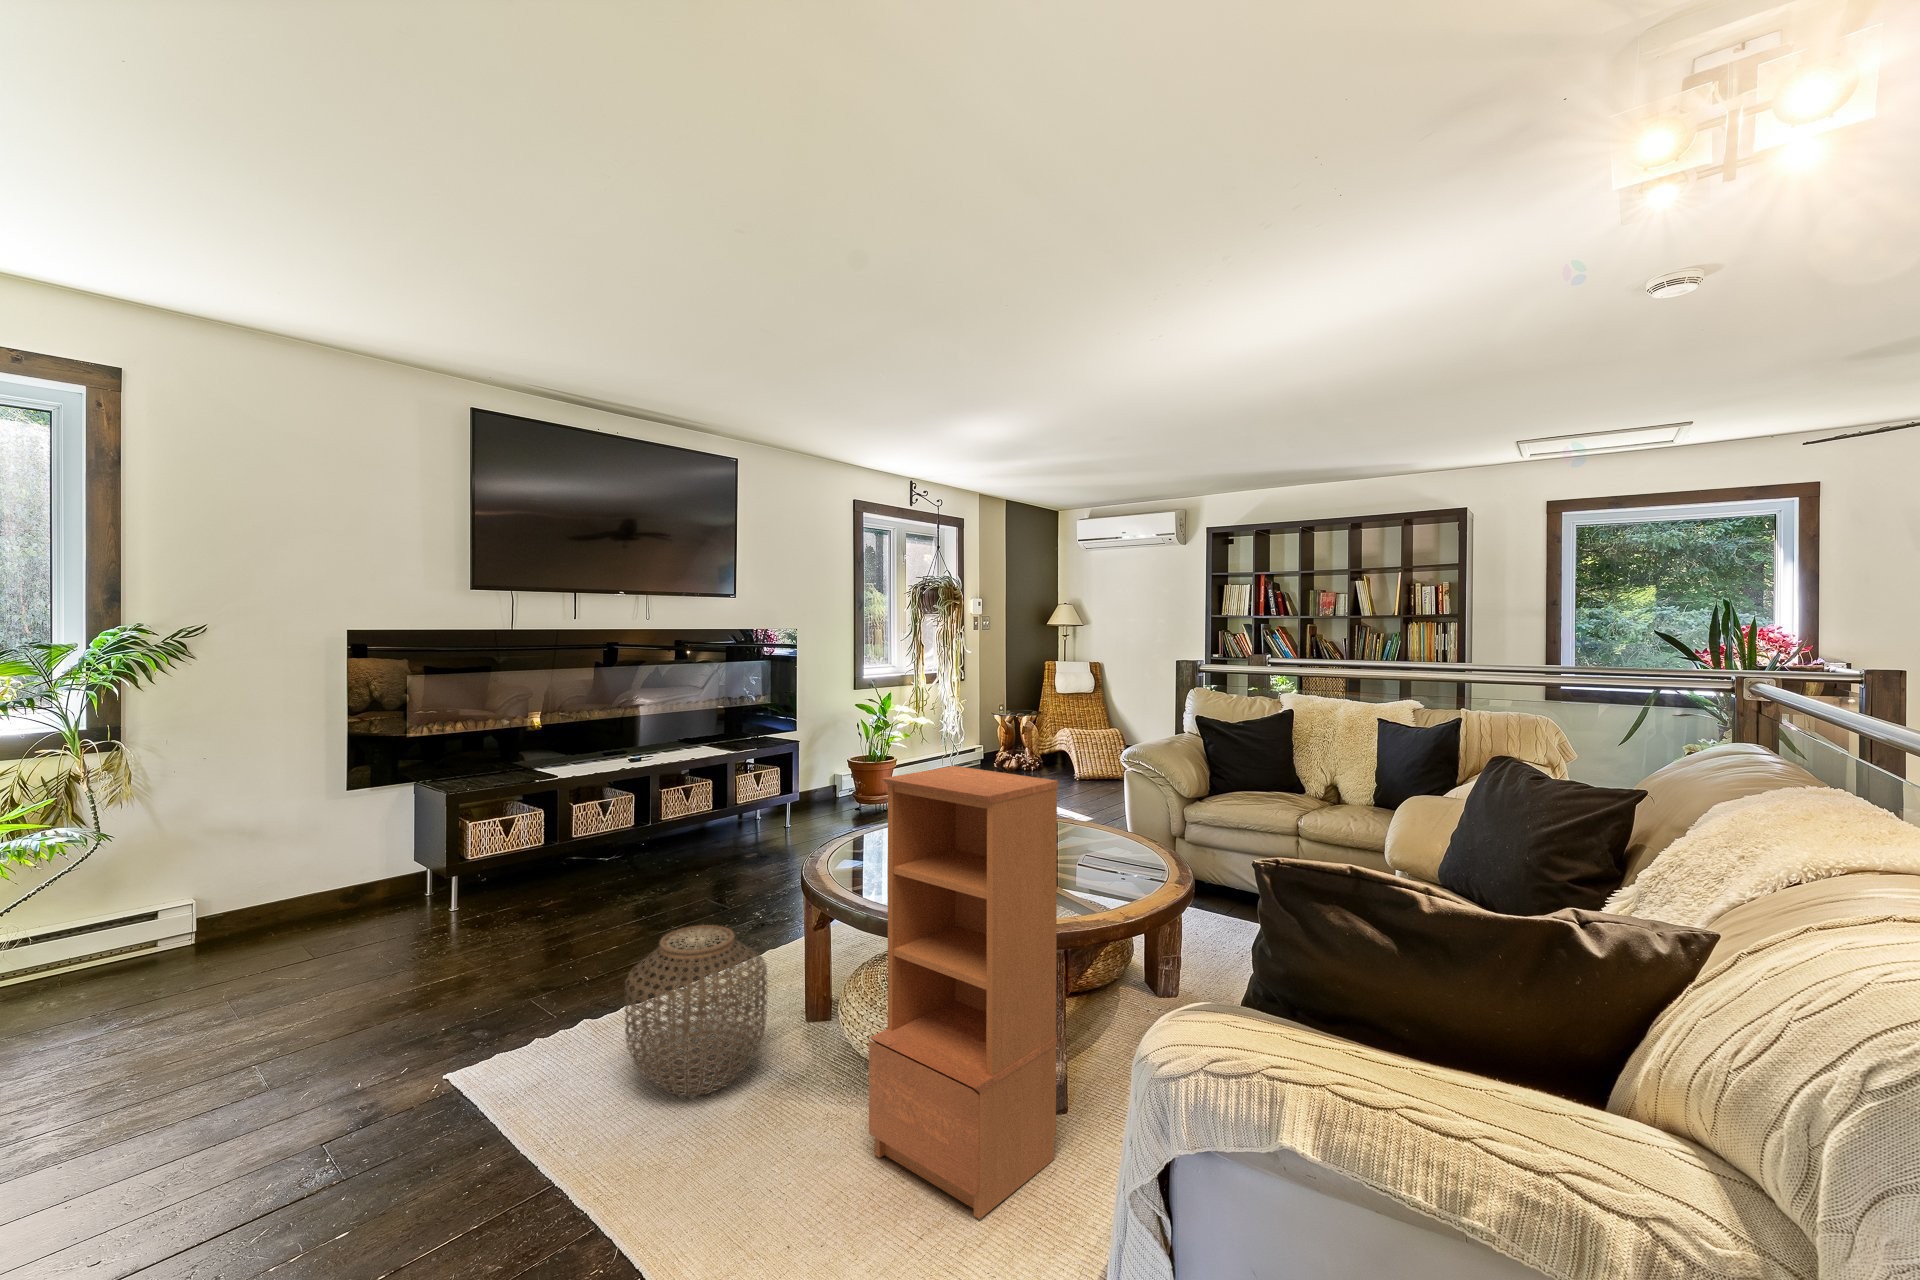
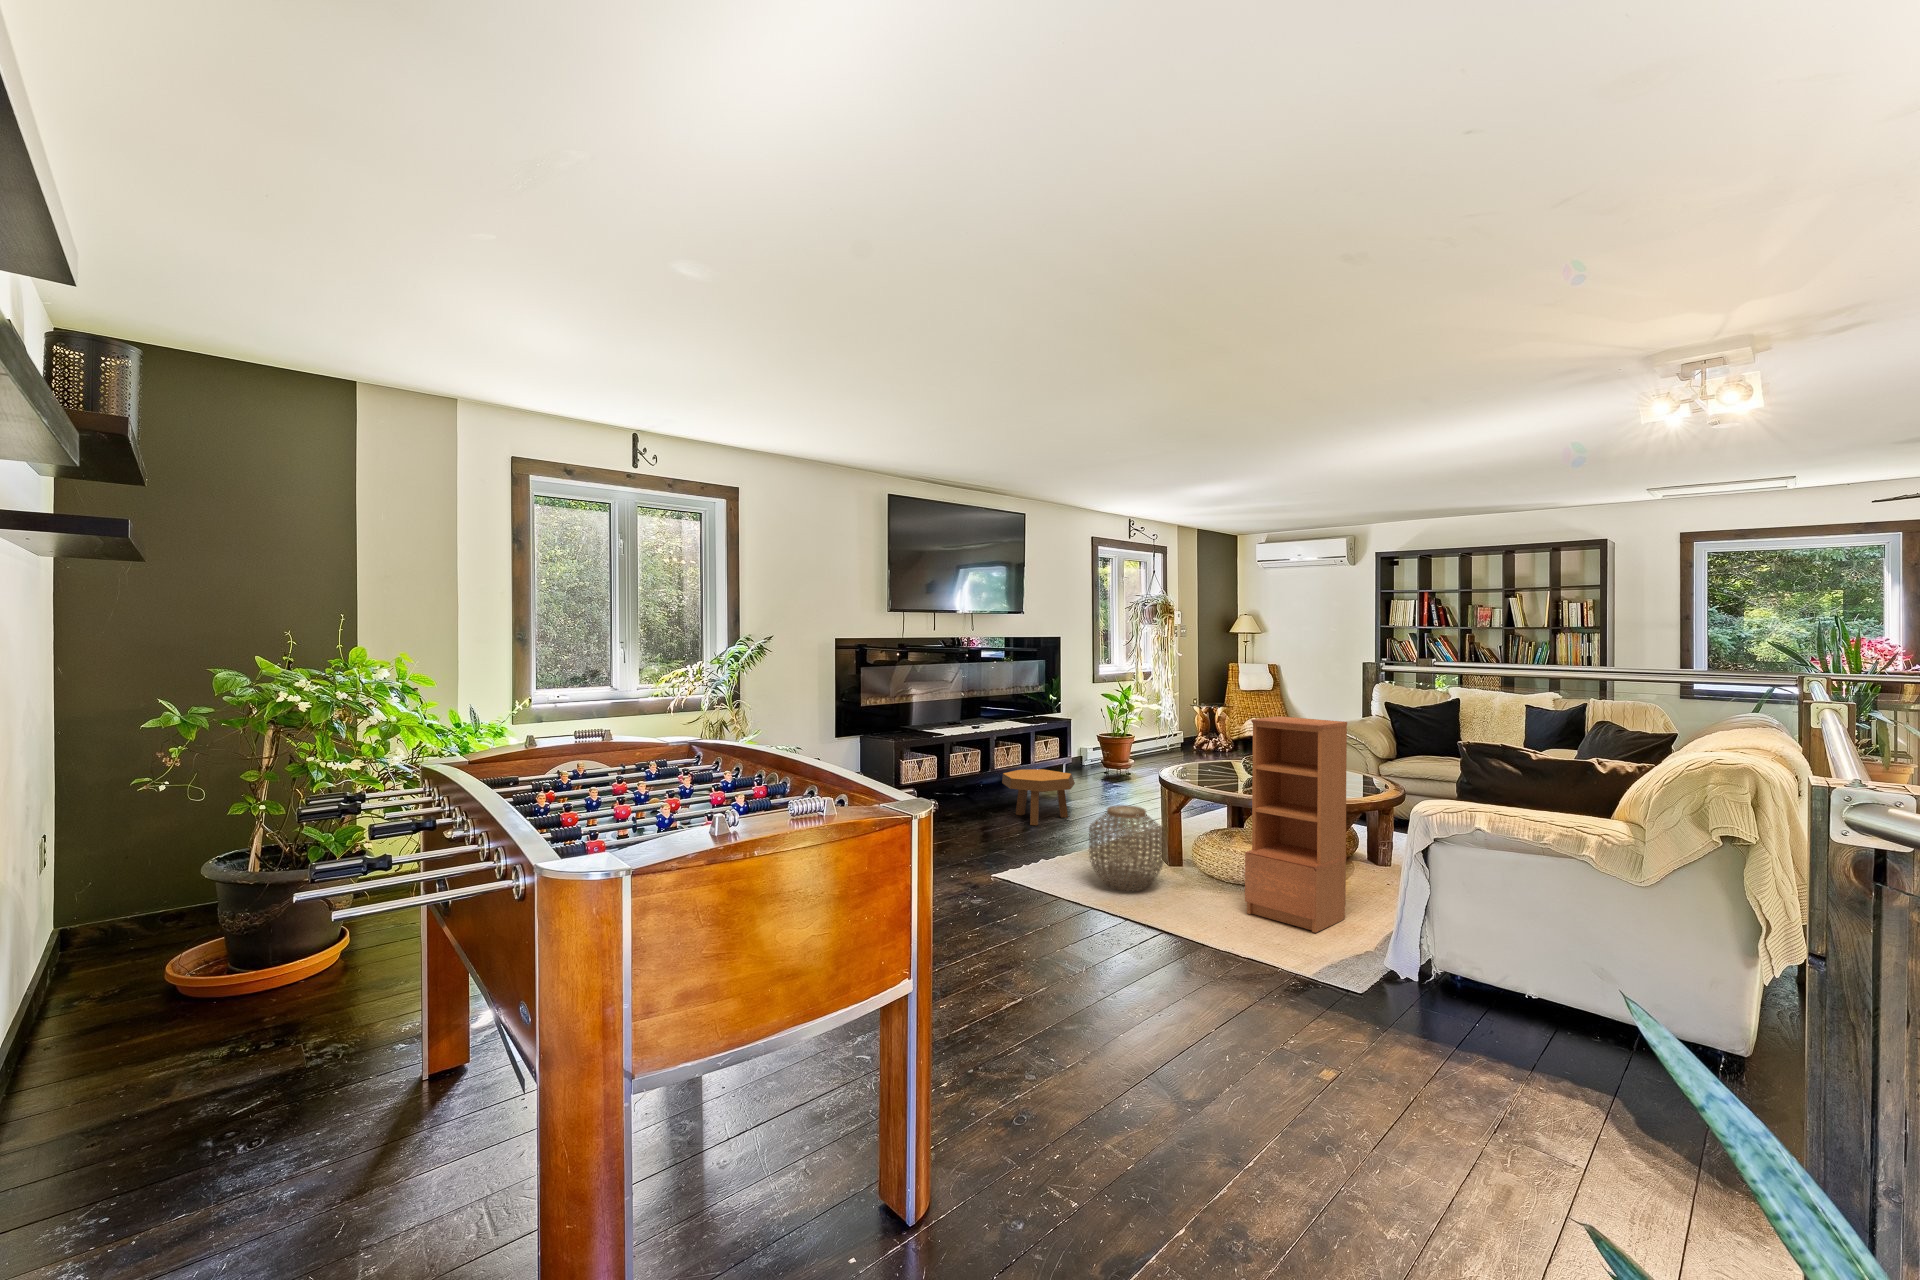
footstool: none [627,825,744,922] -> present [1002,769,1075,825]

